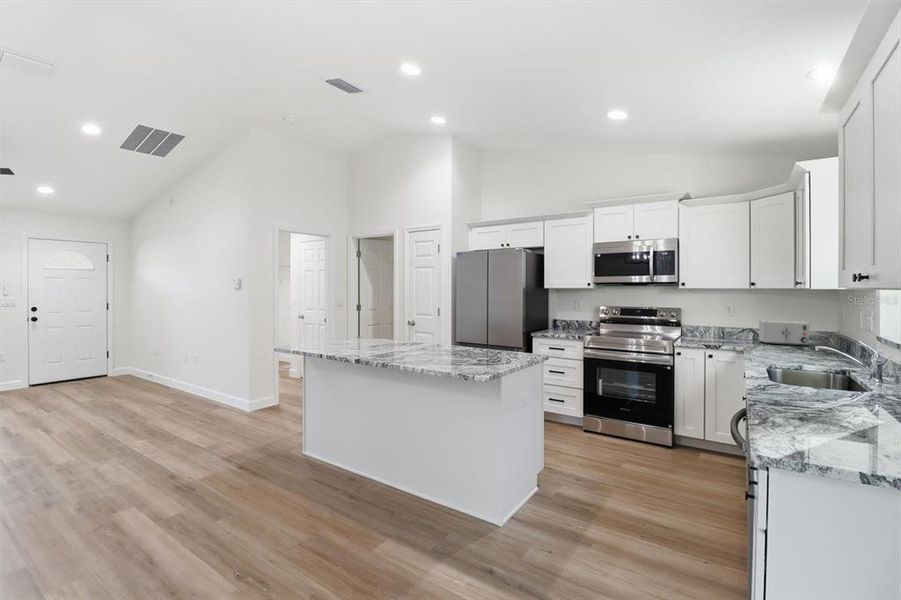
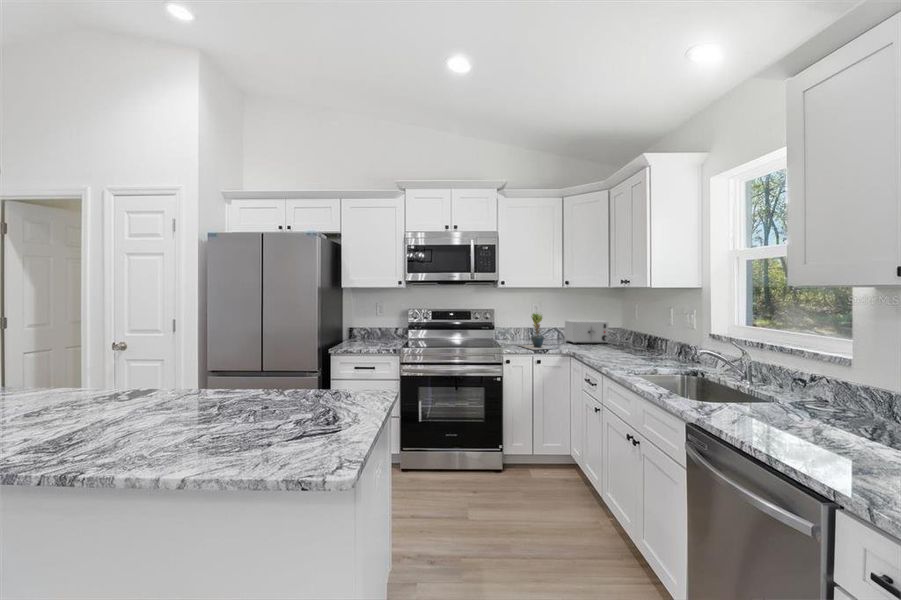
potted plant: none [697,311,737,346] -> present [520,313,556,350]

